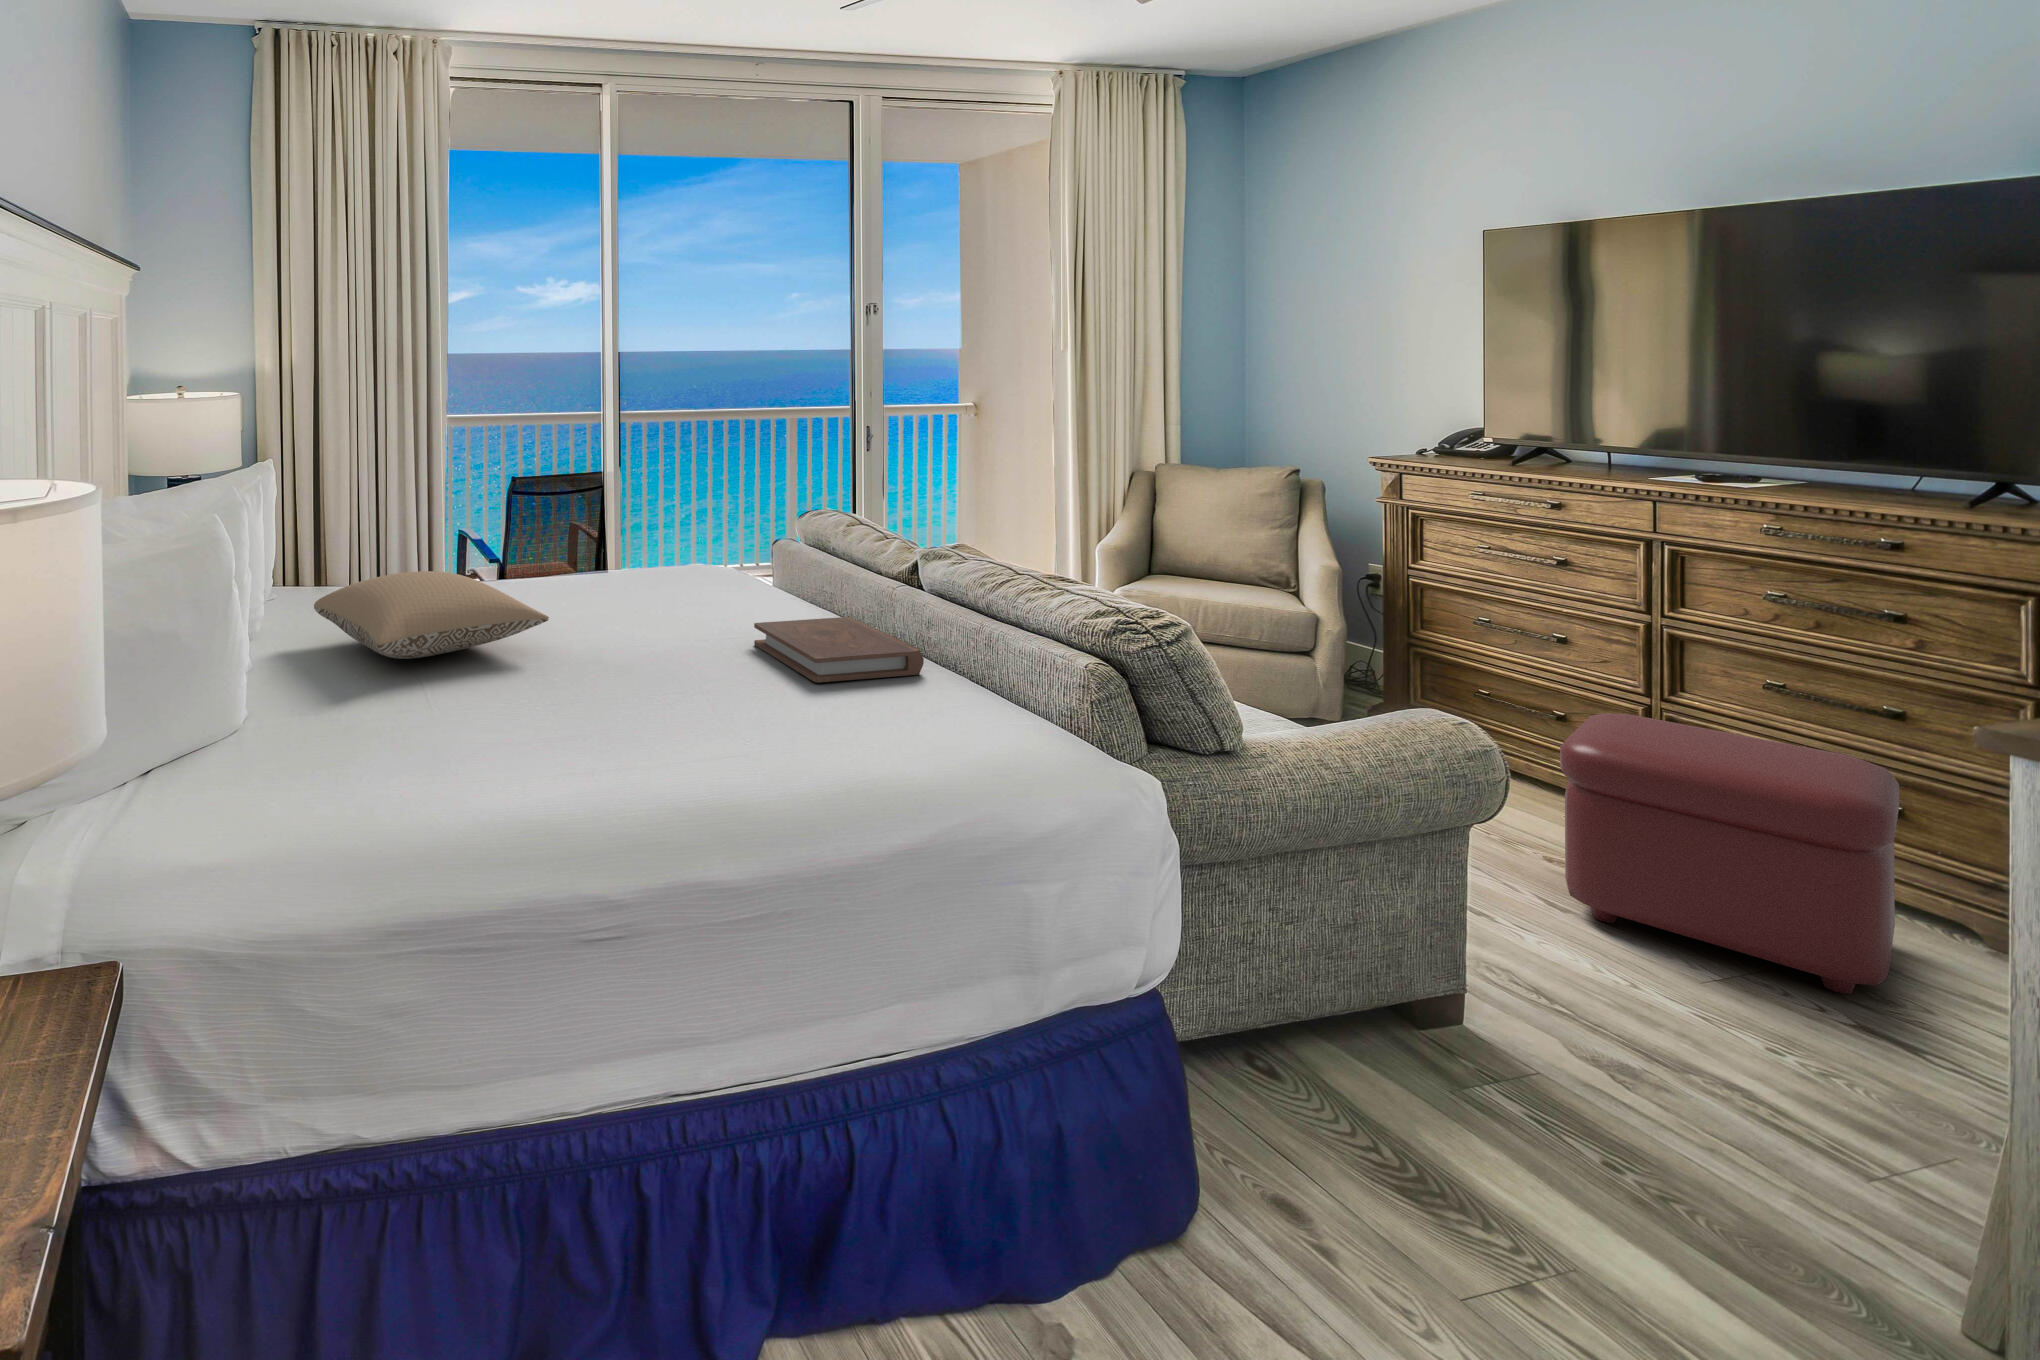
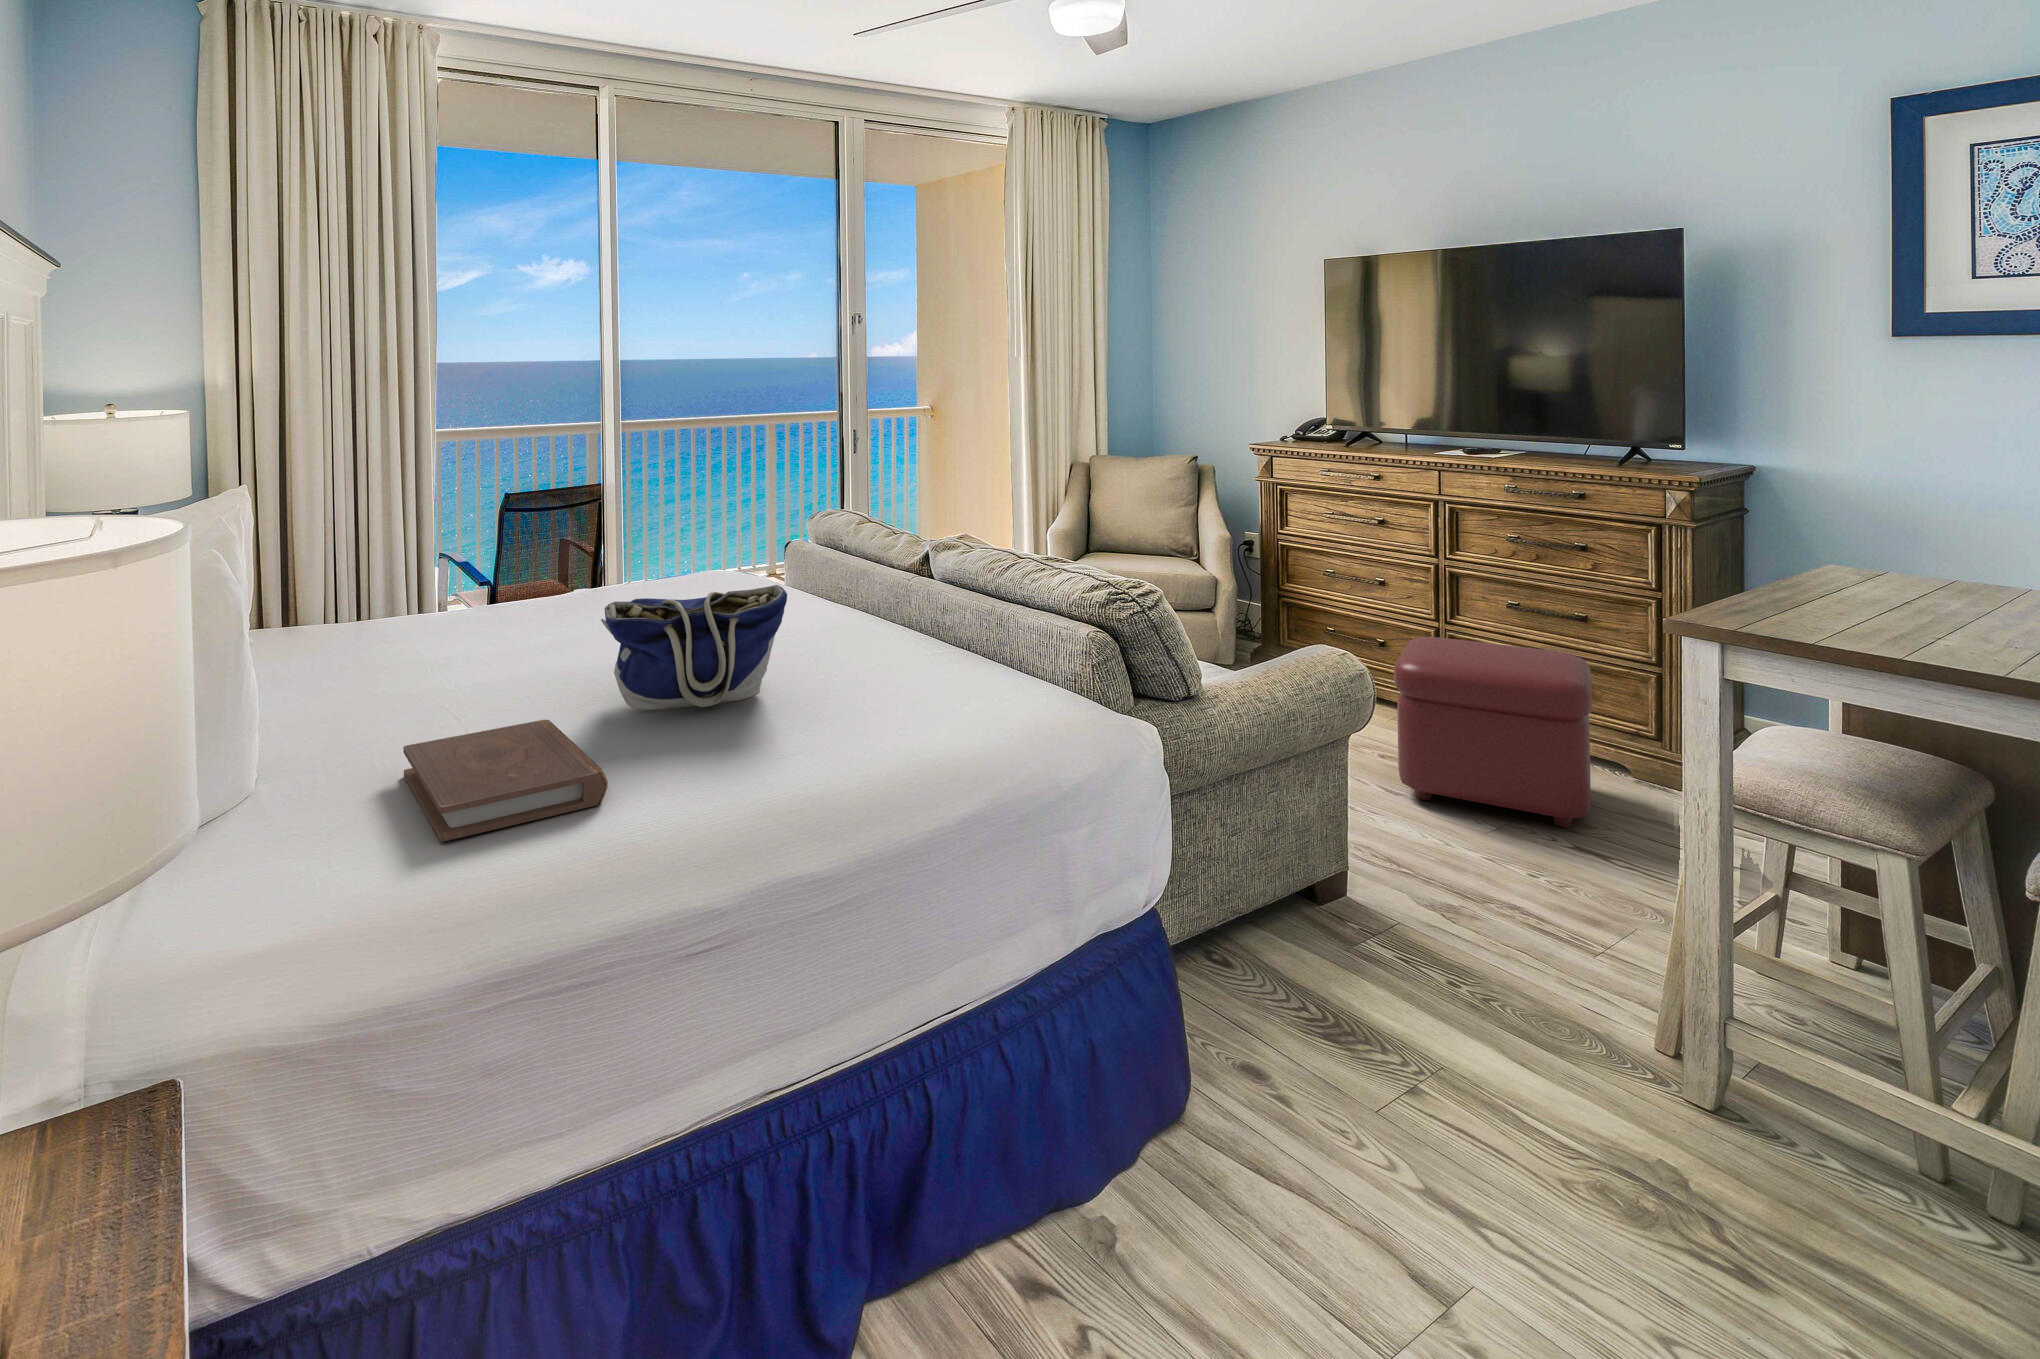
pillow: present [314,571,549,659] -> none [313,598,587,694]
tote bag: none [549,582,736,699] -> present [601,585,787,710]
book: present [754,617,924,683] -> present [403,720,608,842]

